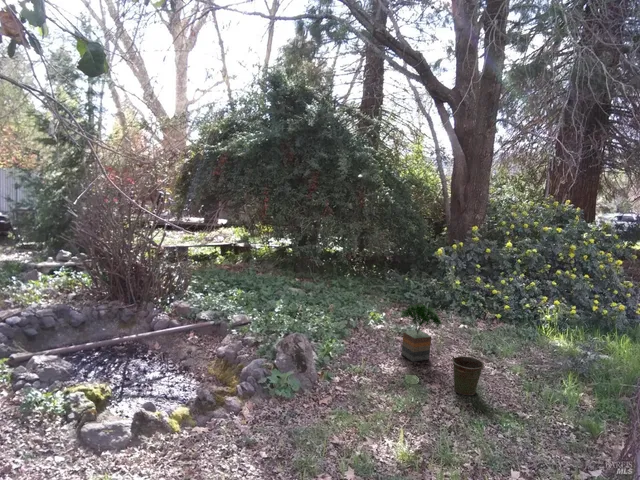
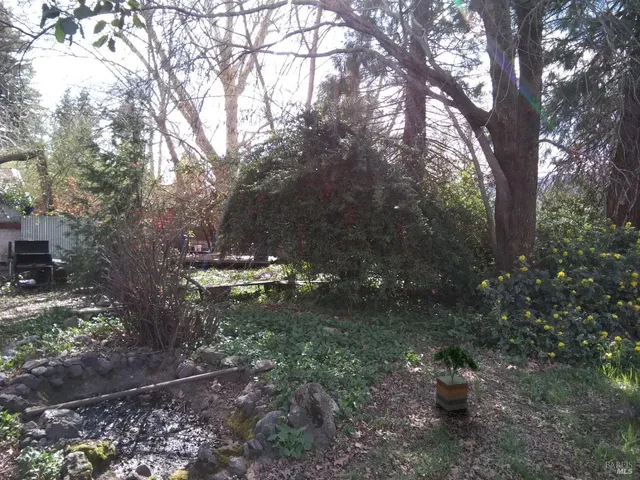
bucket: present [451,356,484,395] -> none [486,406,524,452]

